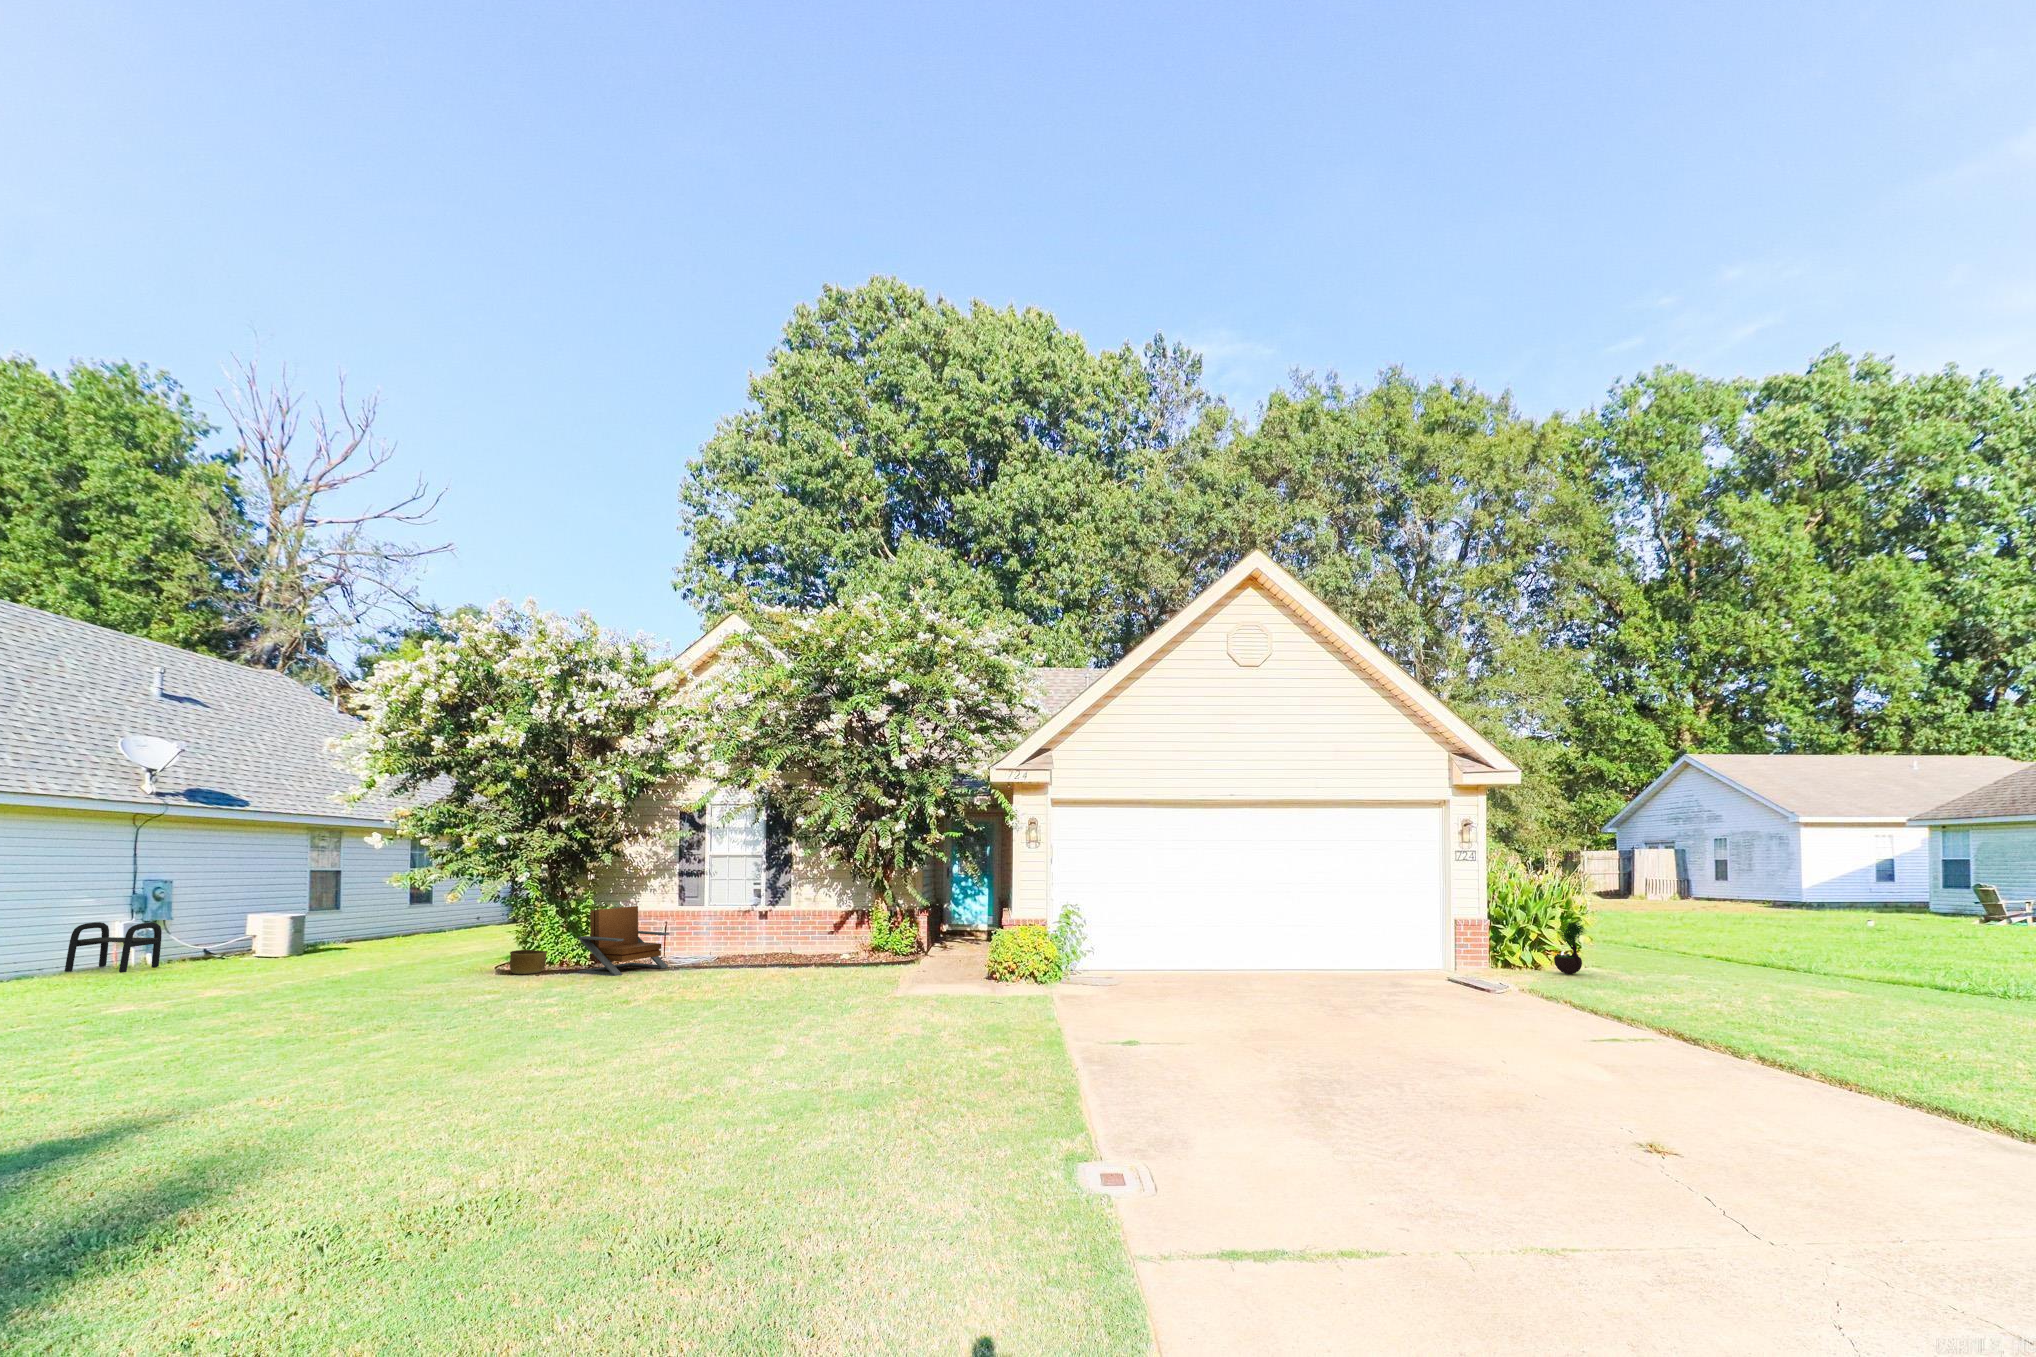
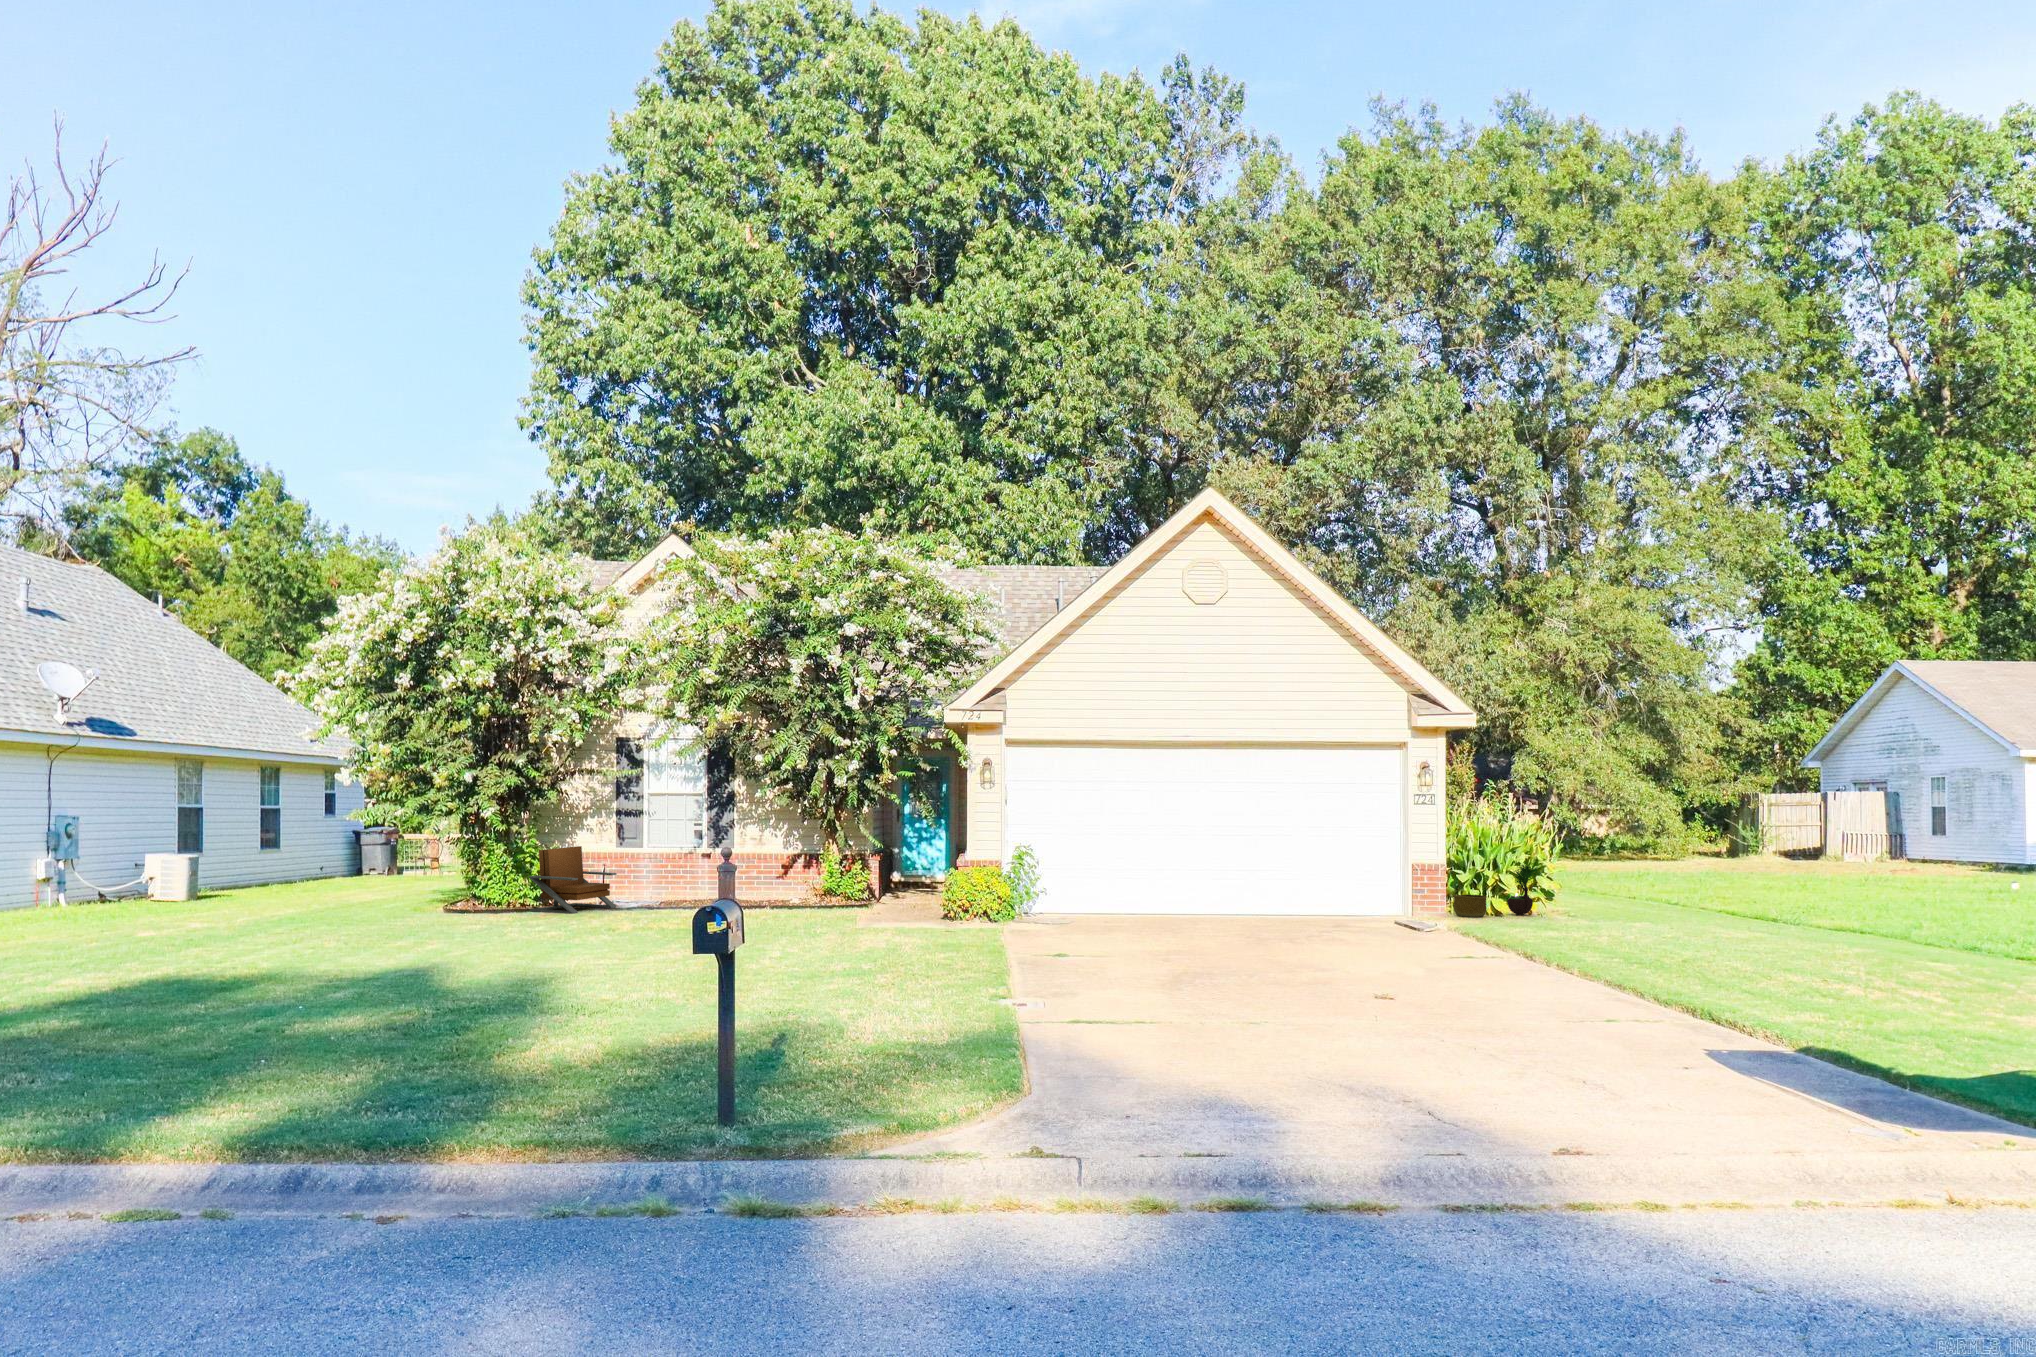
bench: present [65,922,162,972] -> none [9,861,93,909]
basket: present [510,950,547,974] -> present [1453,895,1487,917]

